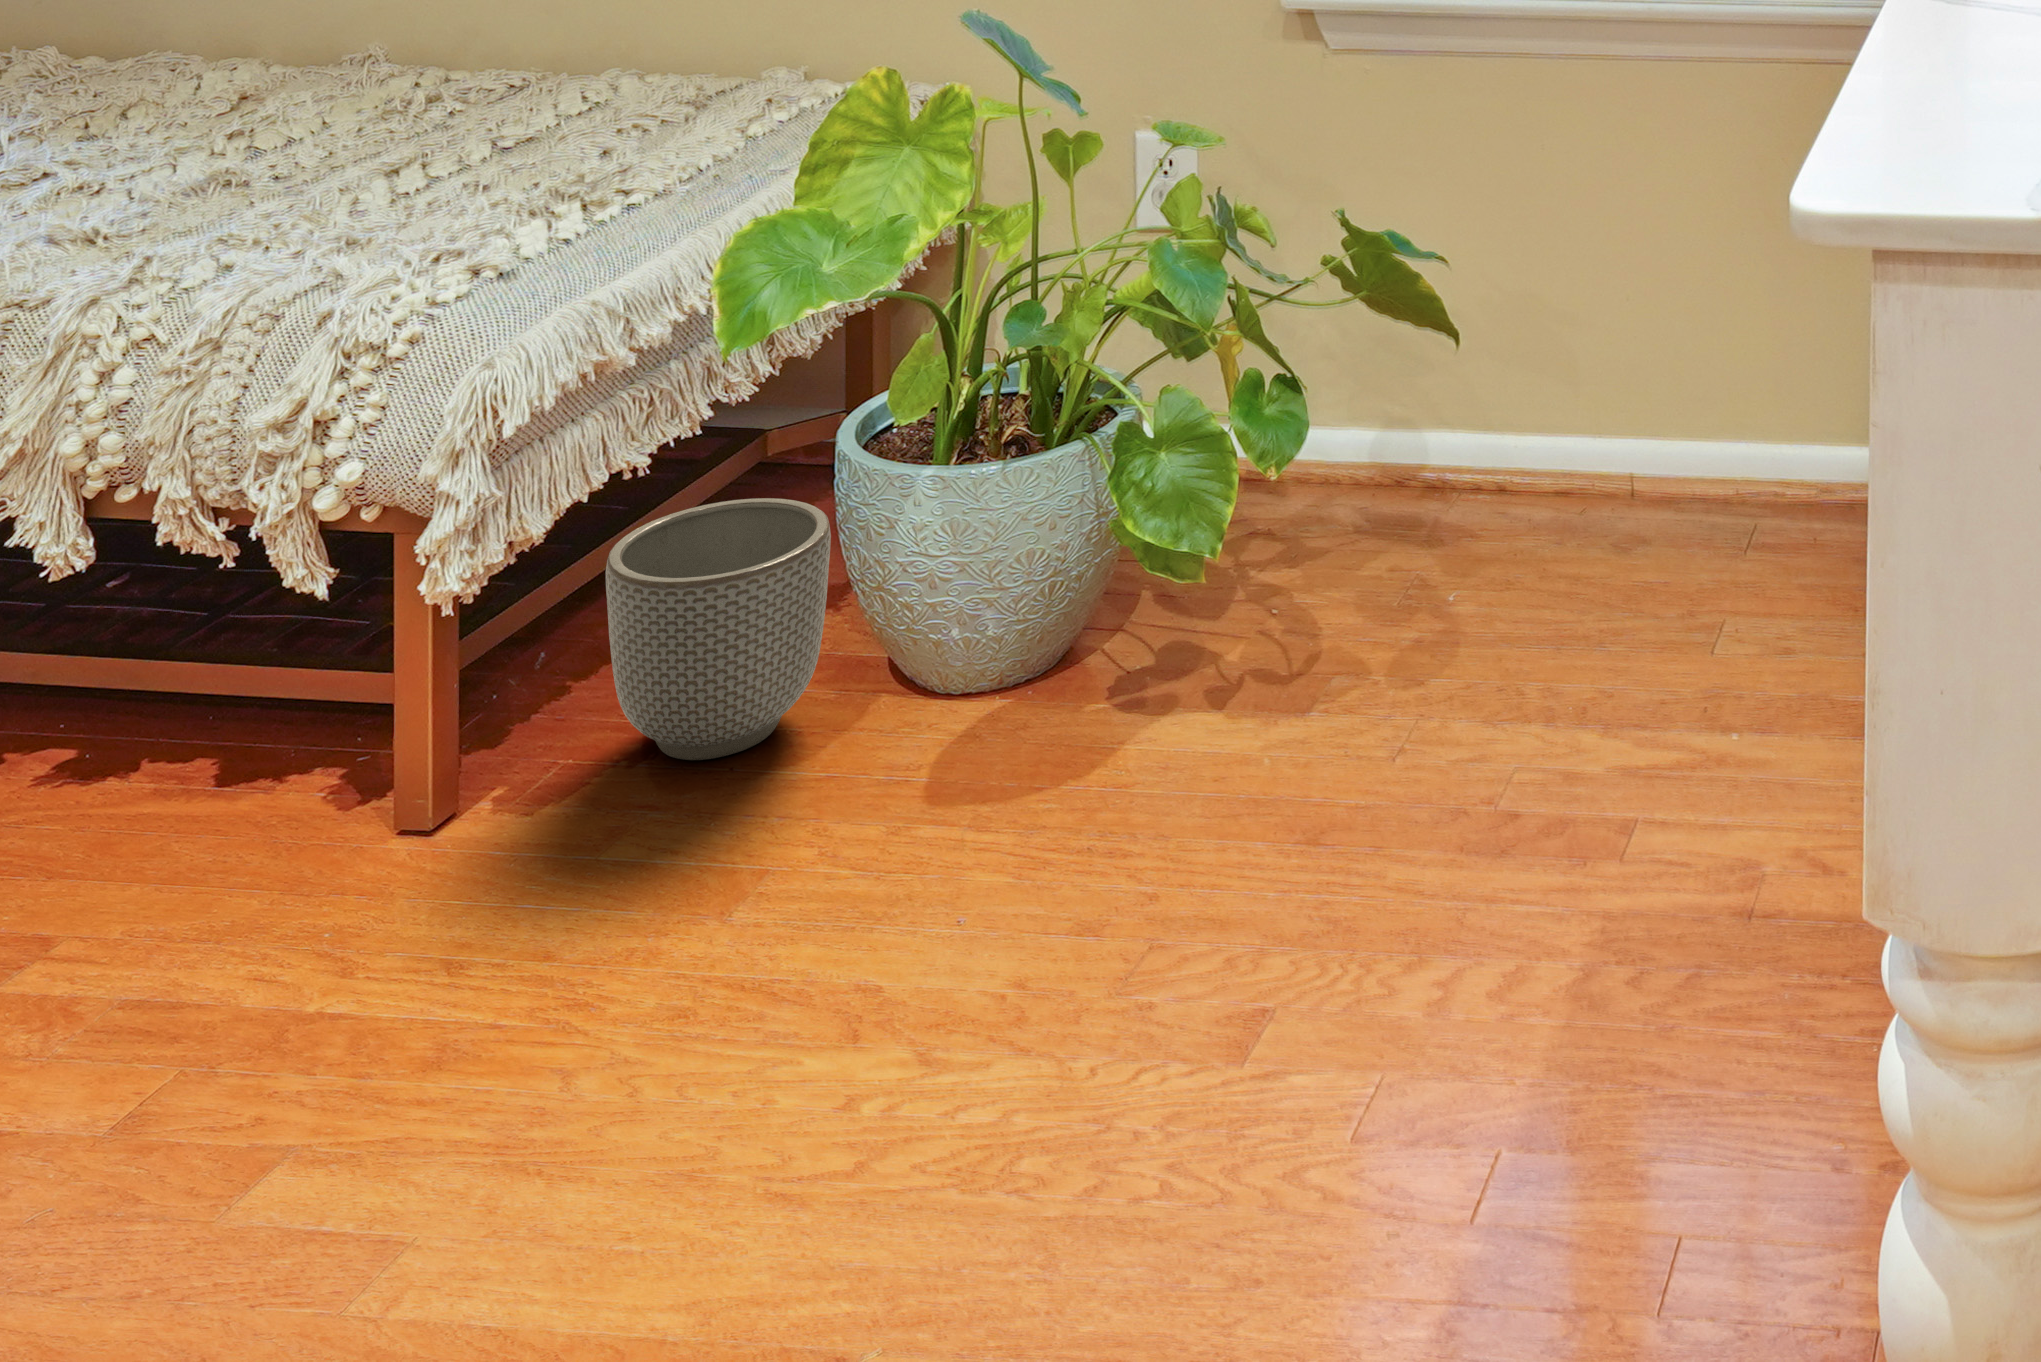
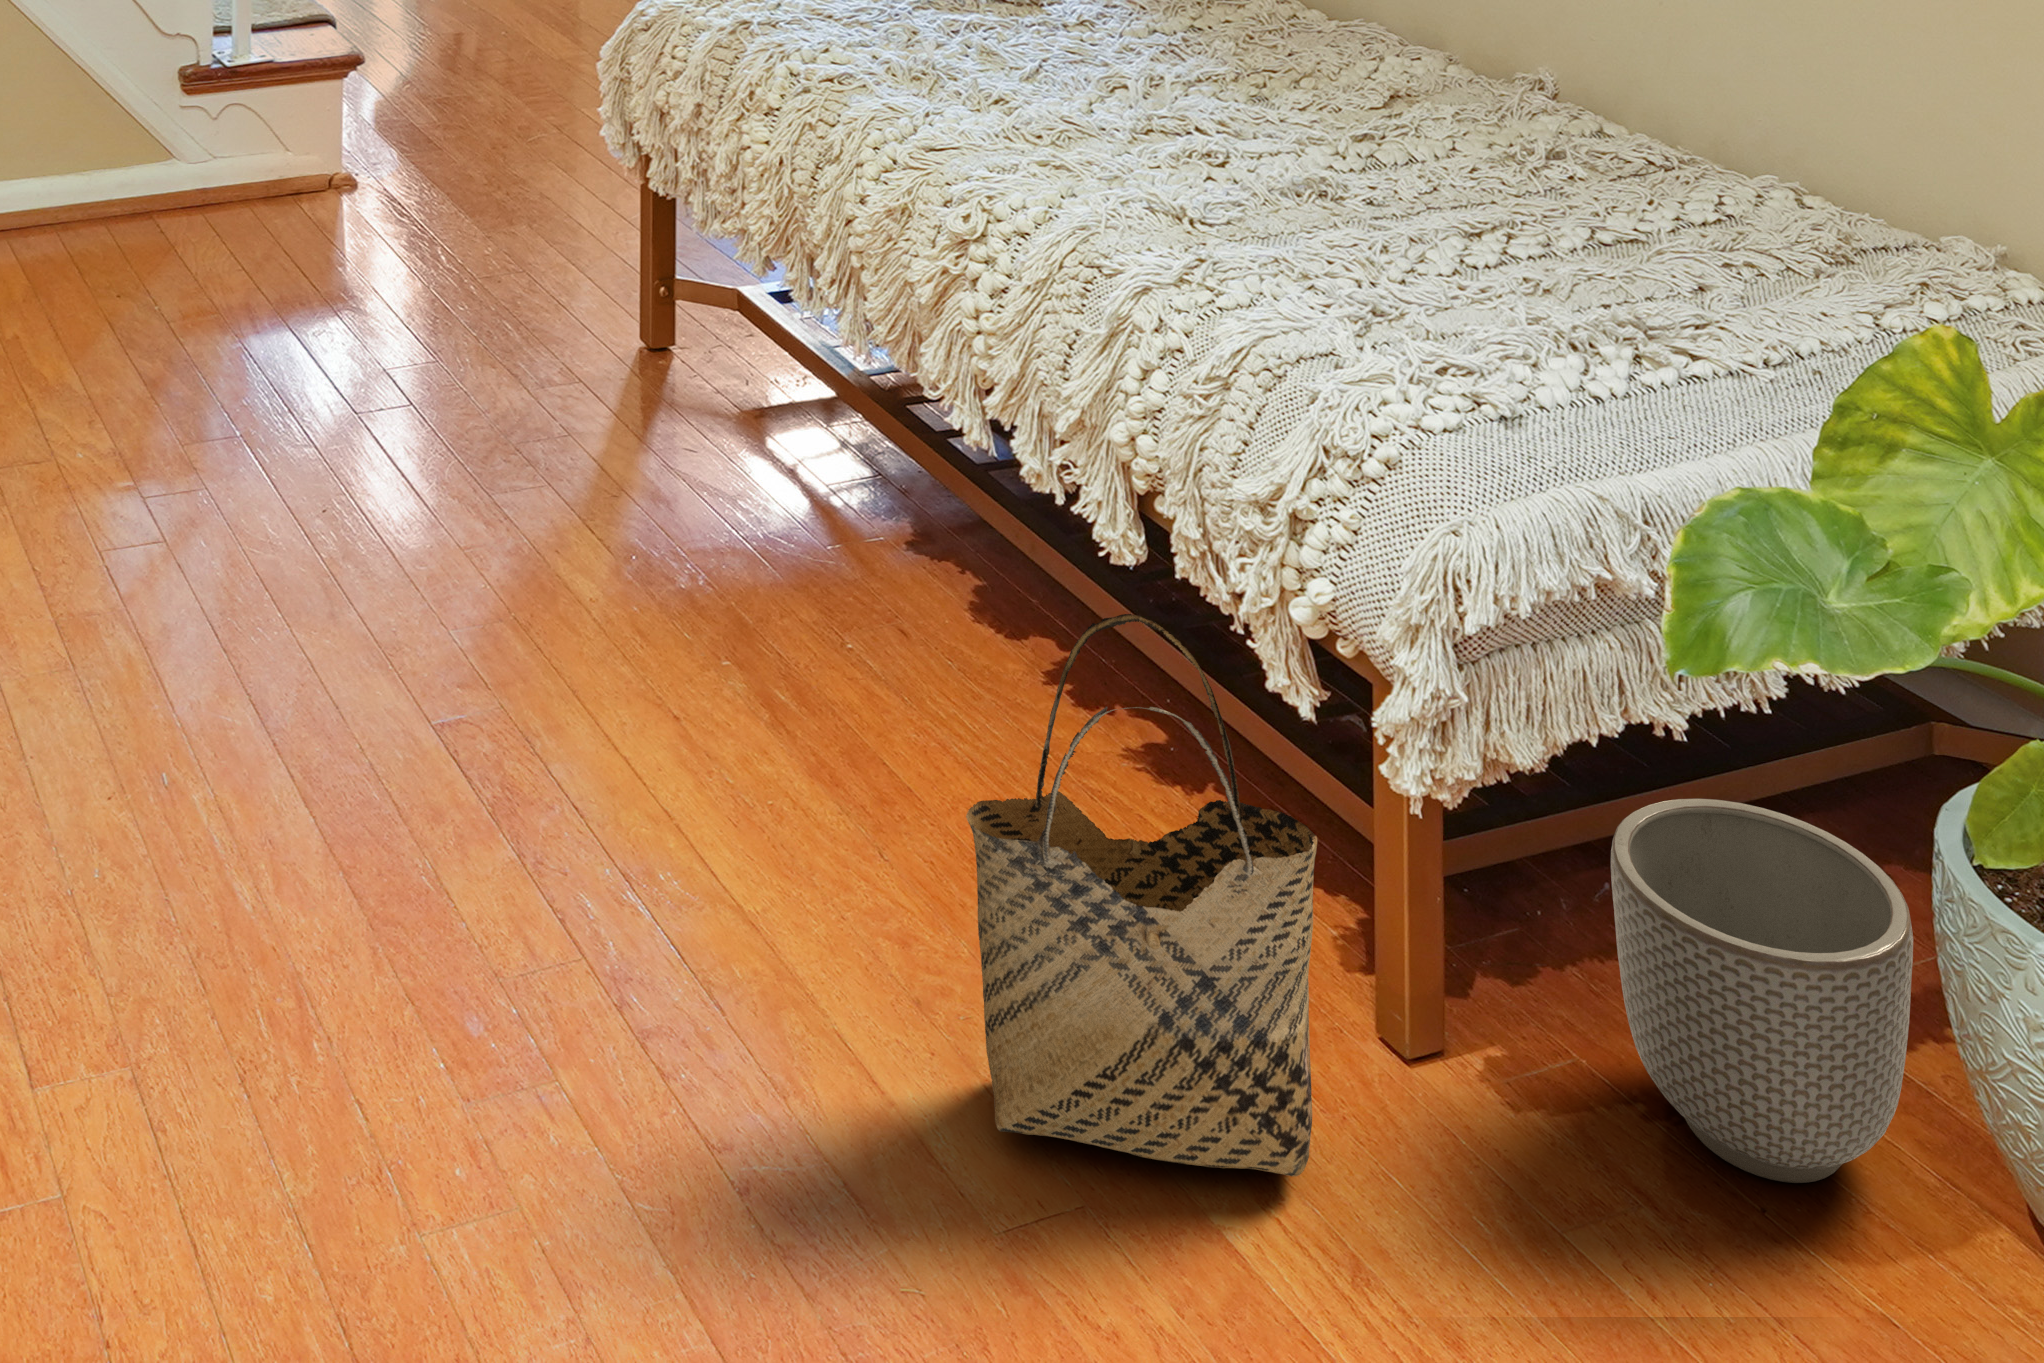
woven basket: none [45,537,398,1048] -> present [966,614,1317,1176]

